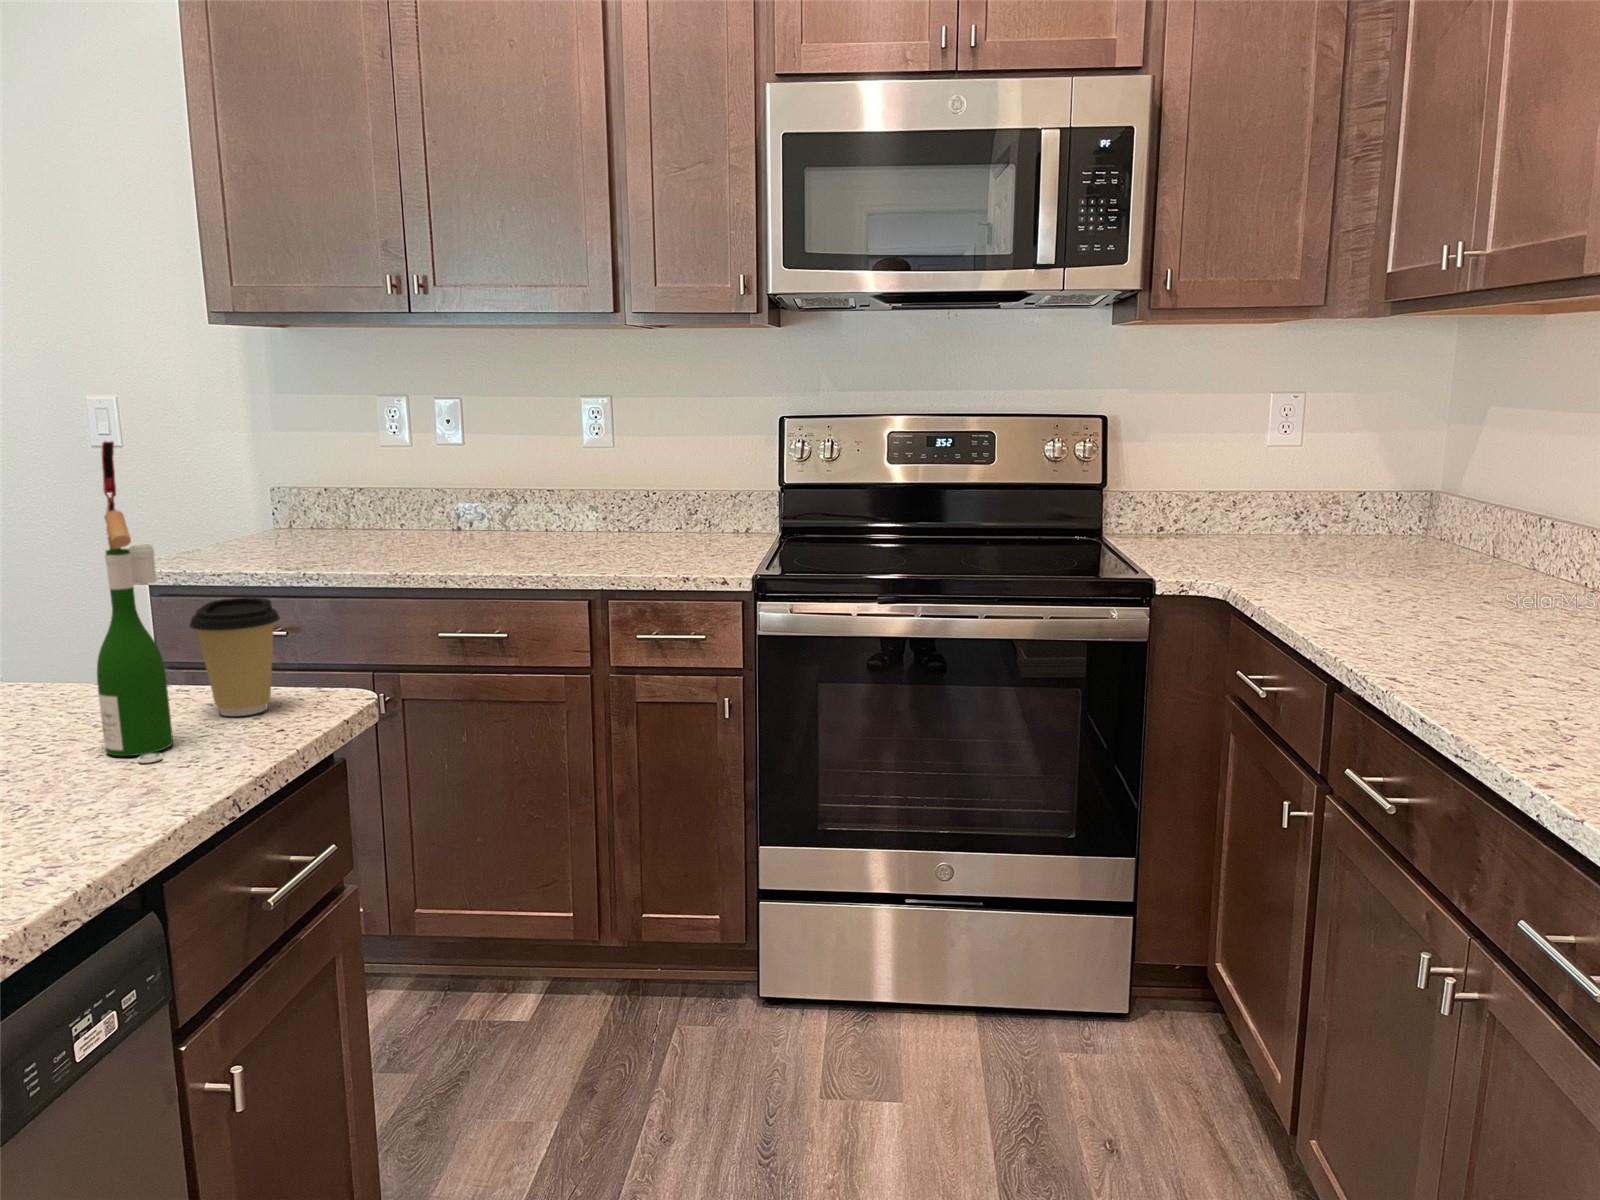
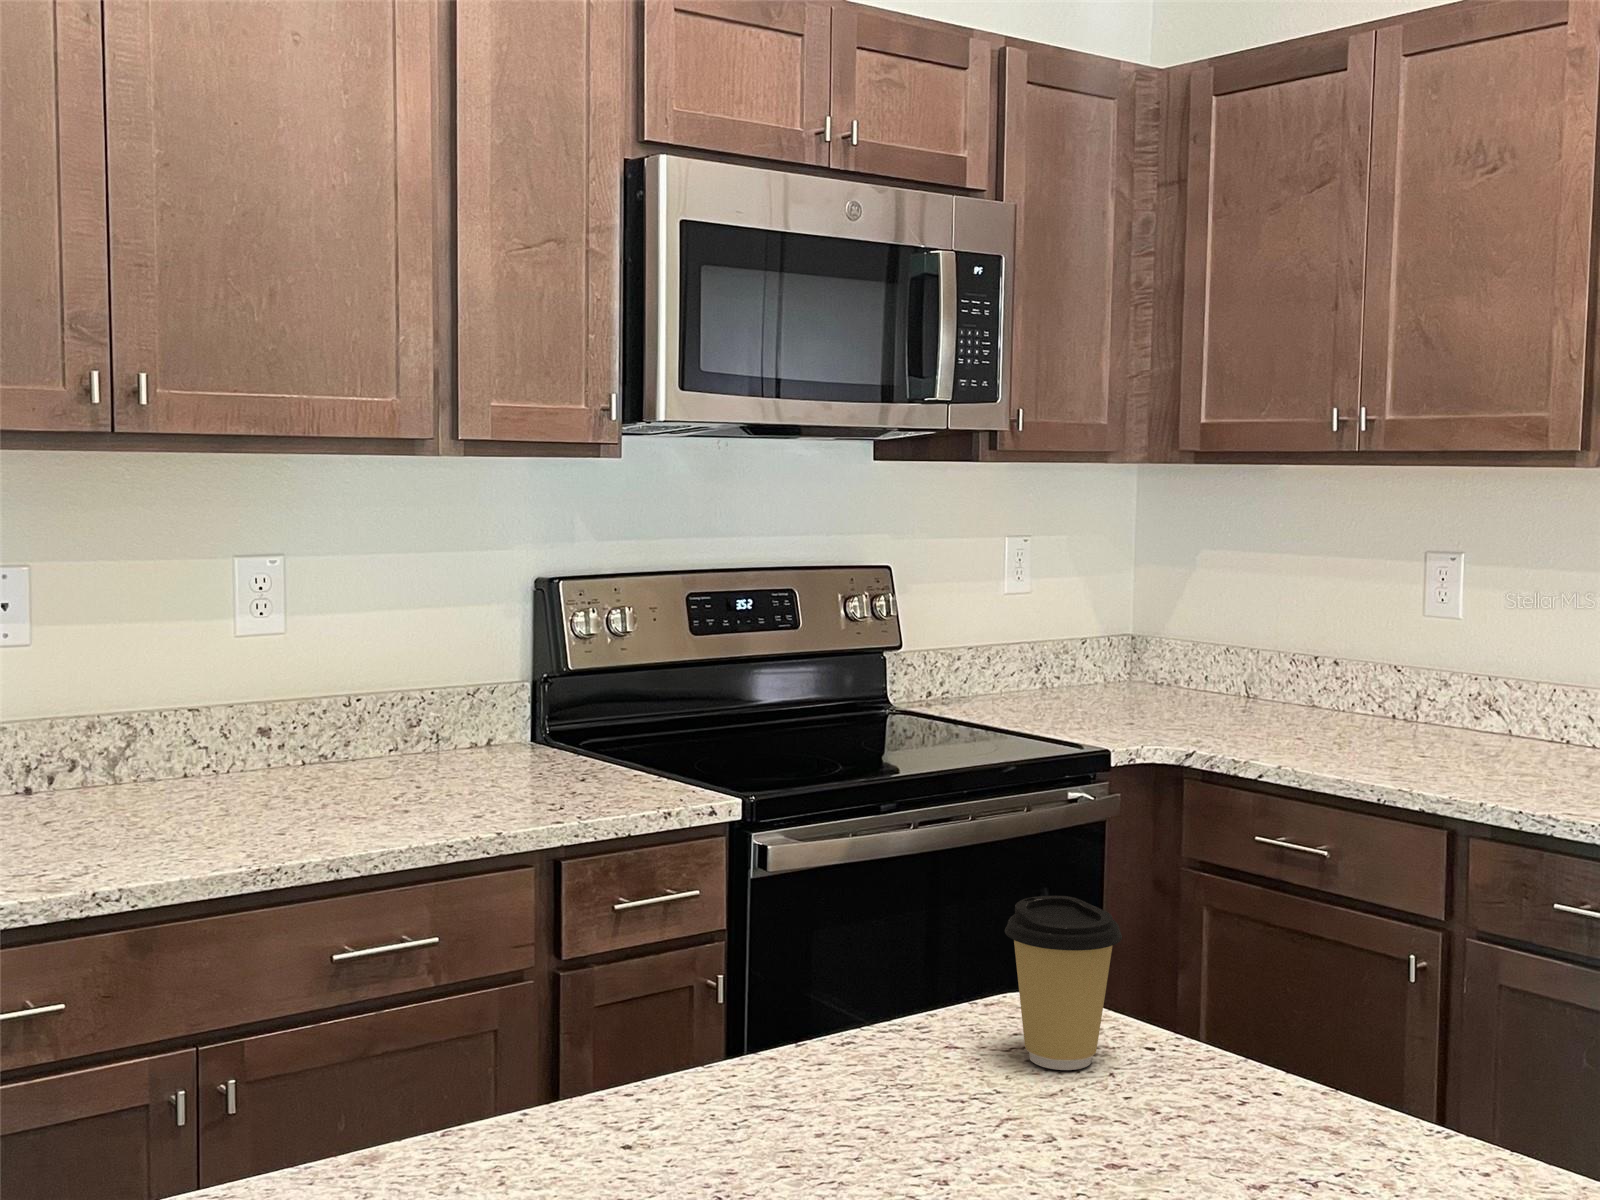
wine bottle: present [97,441,173,763] -> none [1152,697,1281,1137]

